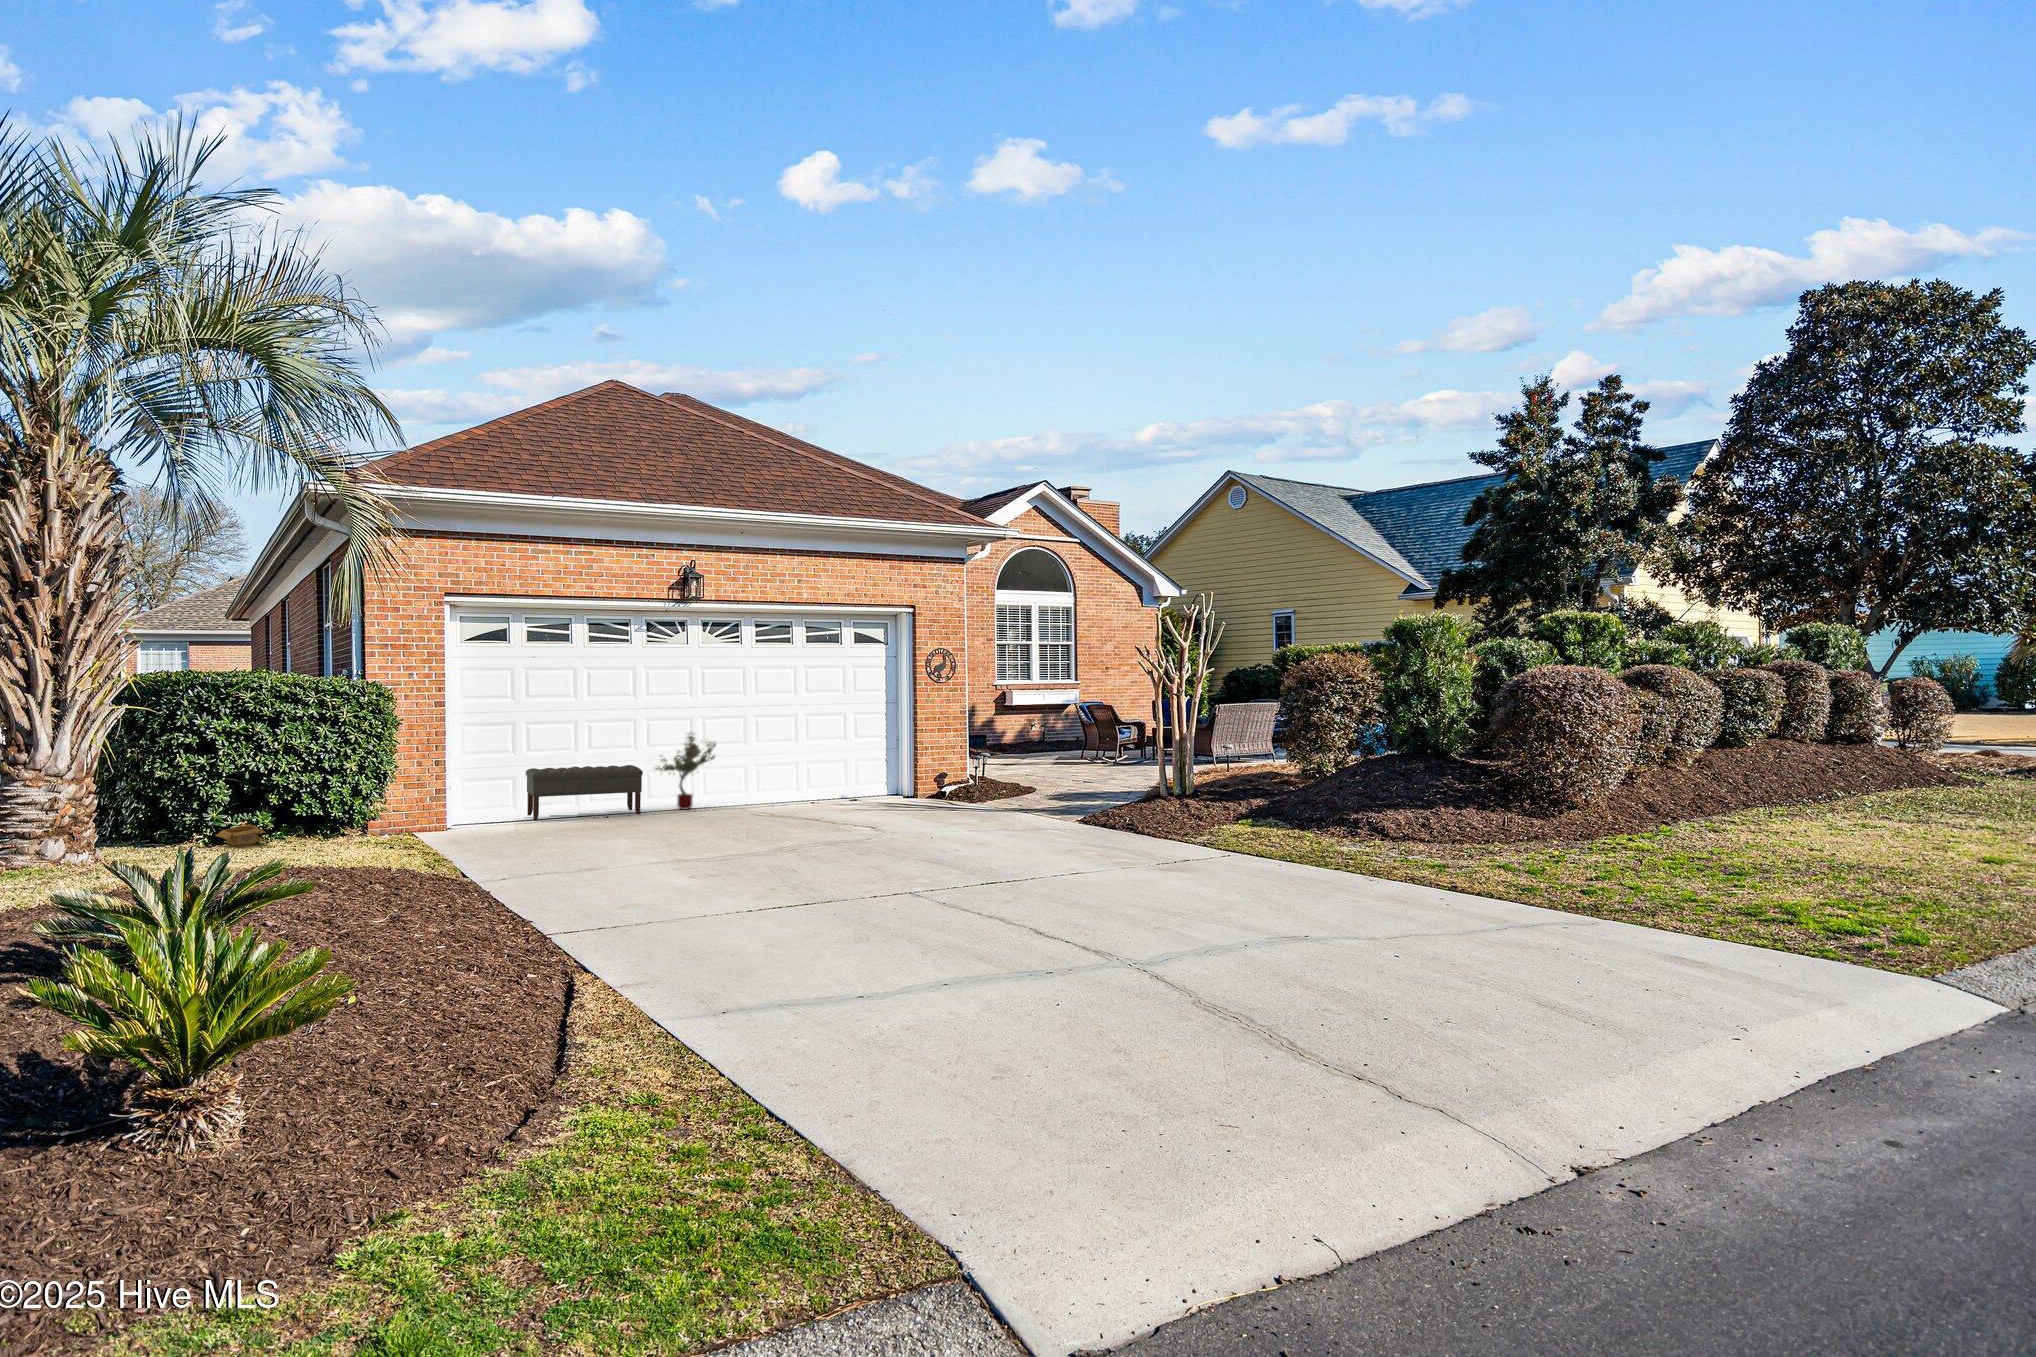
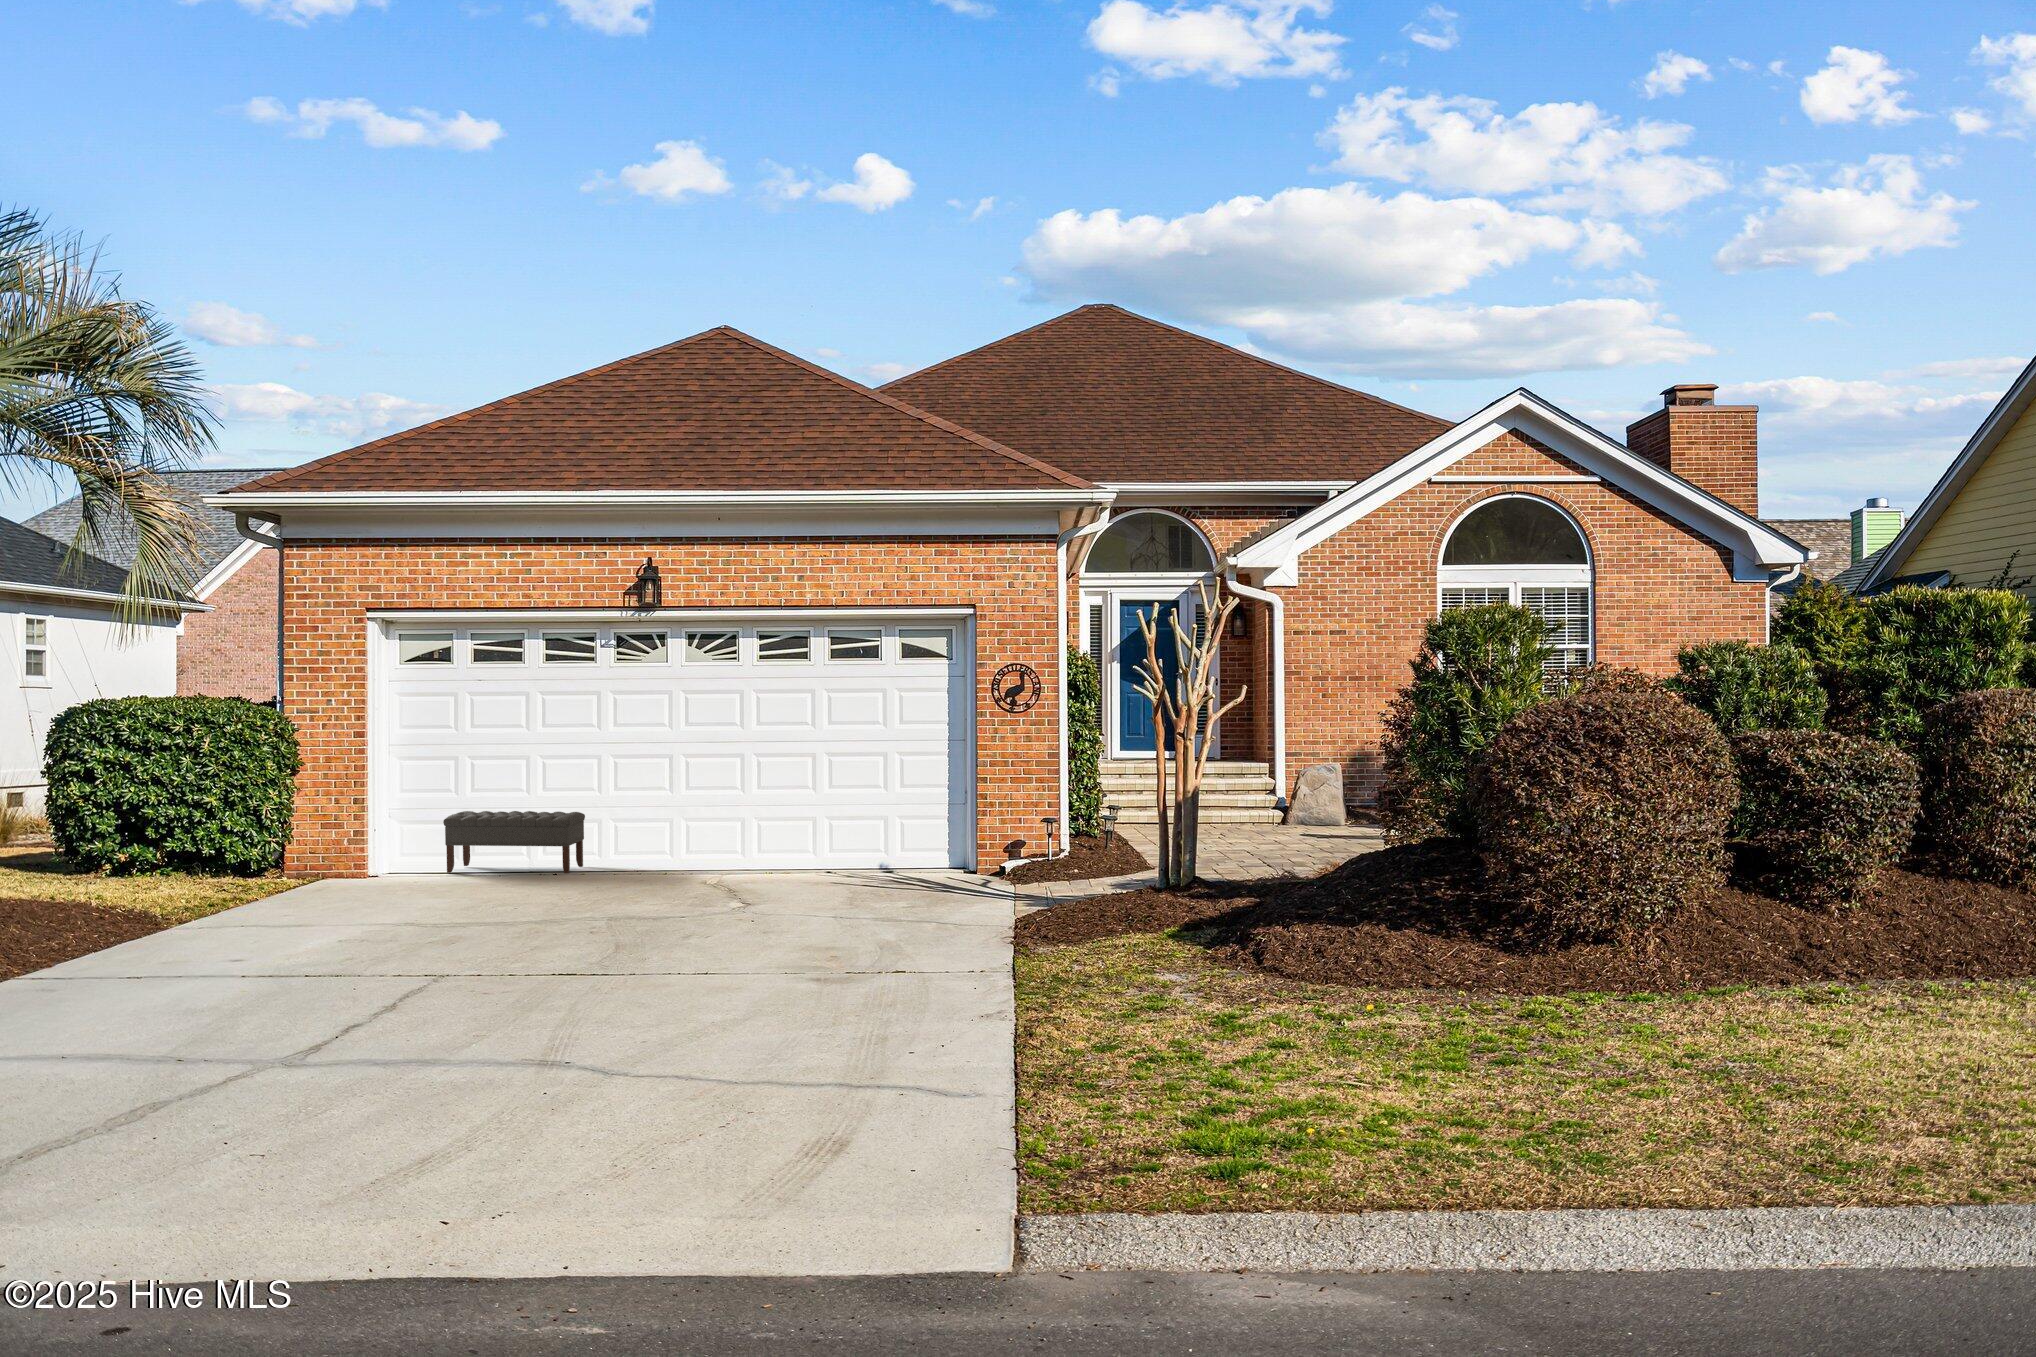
potted tree: present [656,732,716,810] -> none [593,773,674,871]
cardboard box: present [216,825,266,846] -> none [121,859,166,881]

